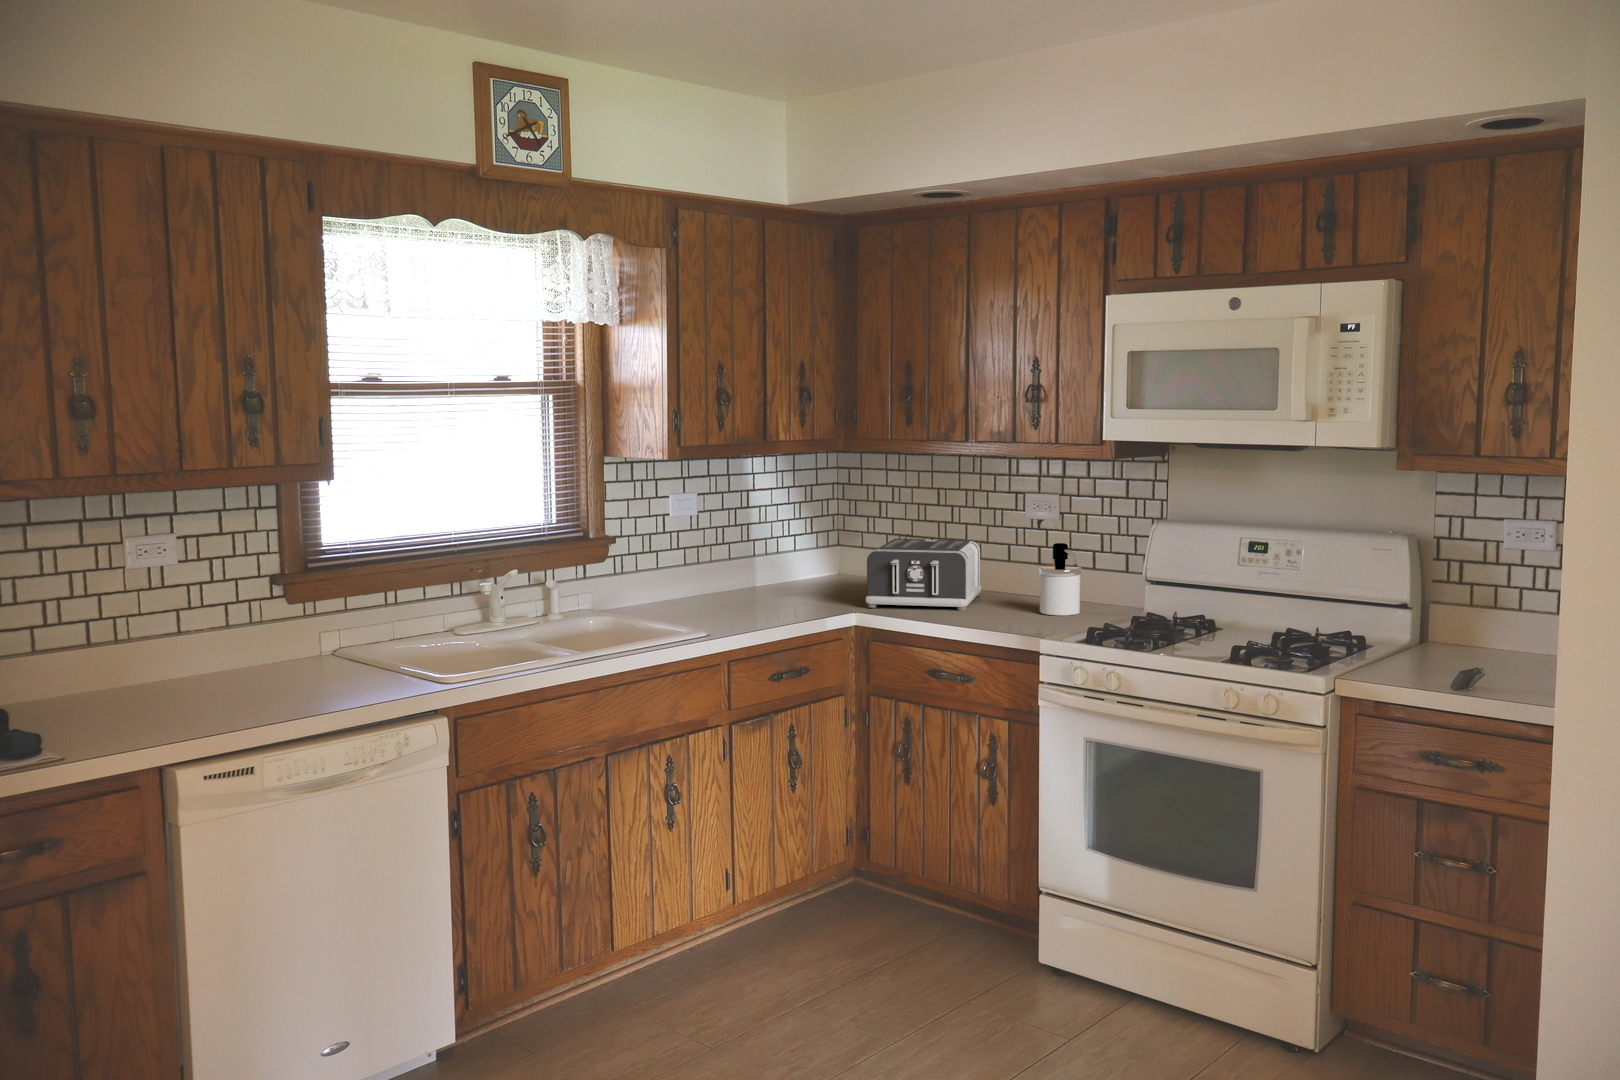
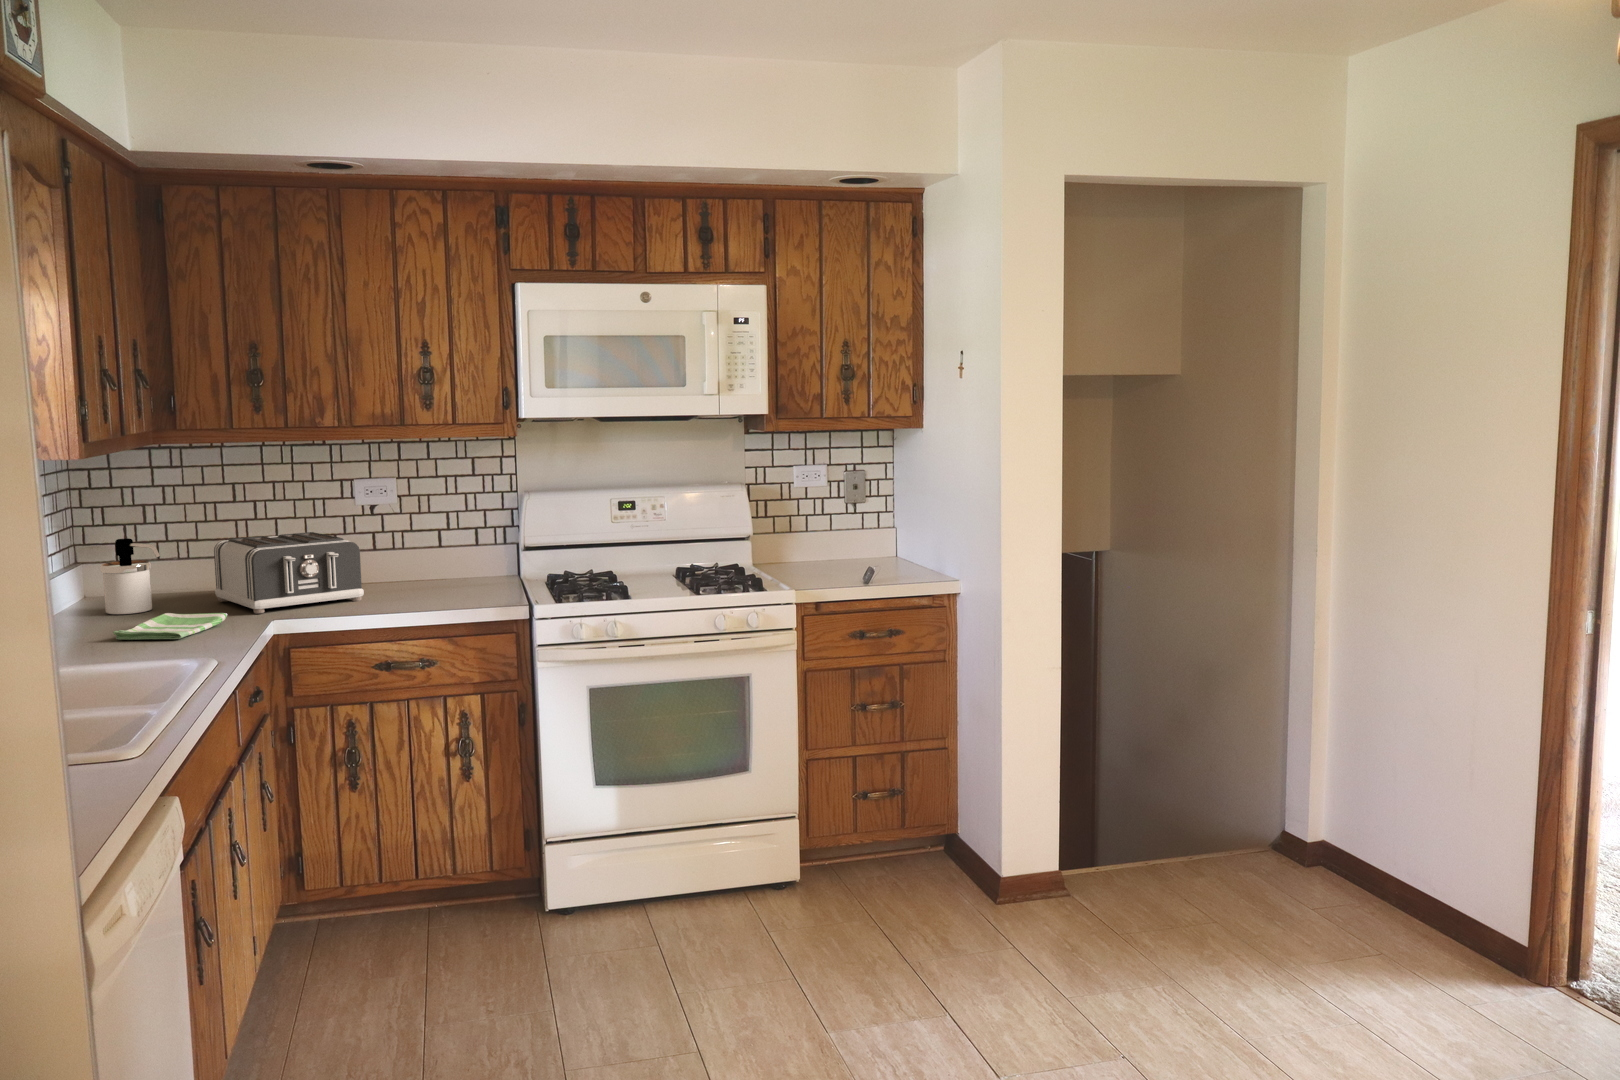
soap dispenser: present [1039,543,1082,616] -> present [100,538,160,614]
dish towel: none [737,596,831,617] -> present [113,613,227,640]

